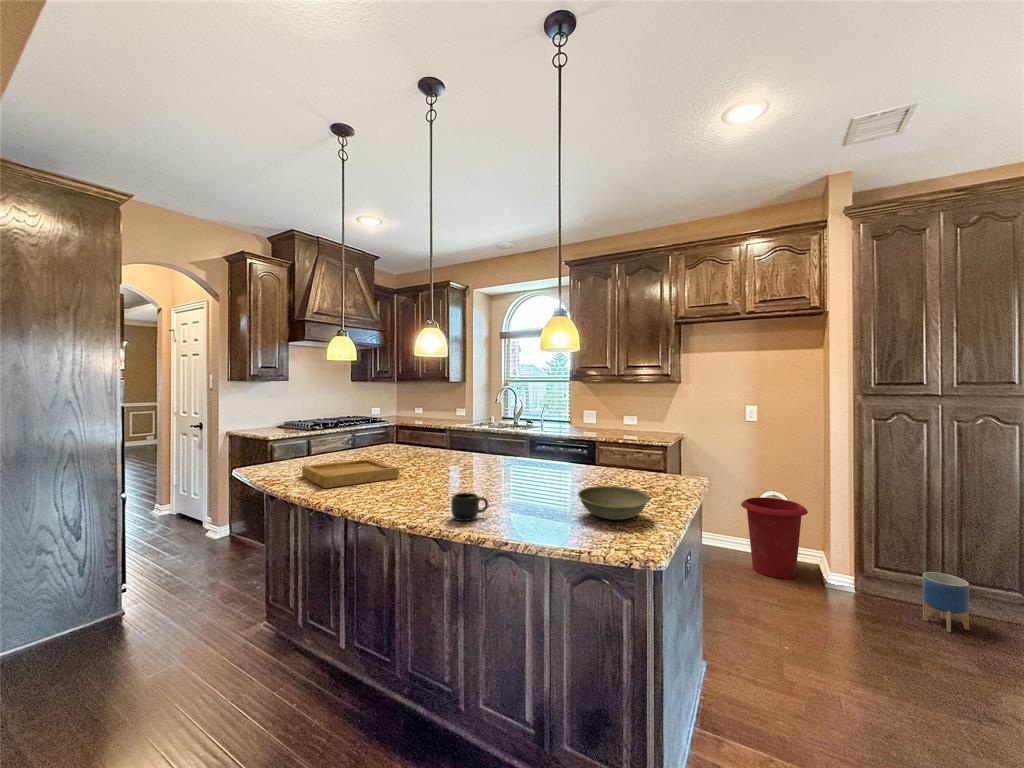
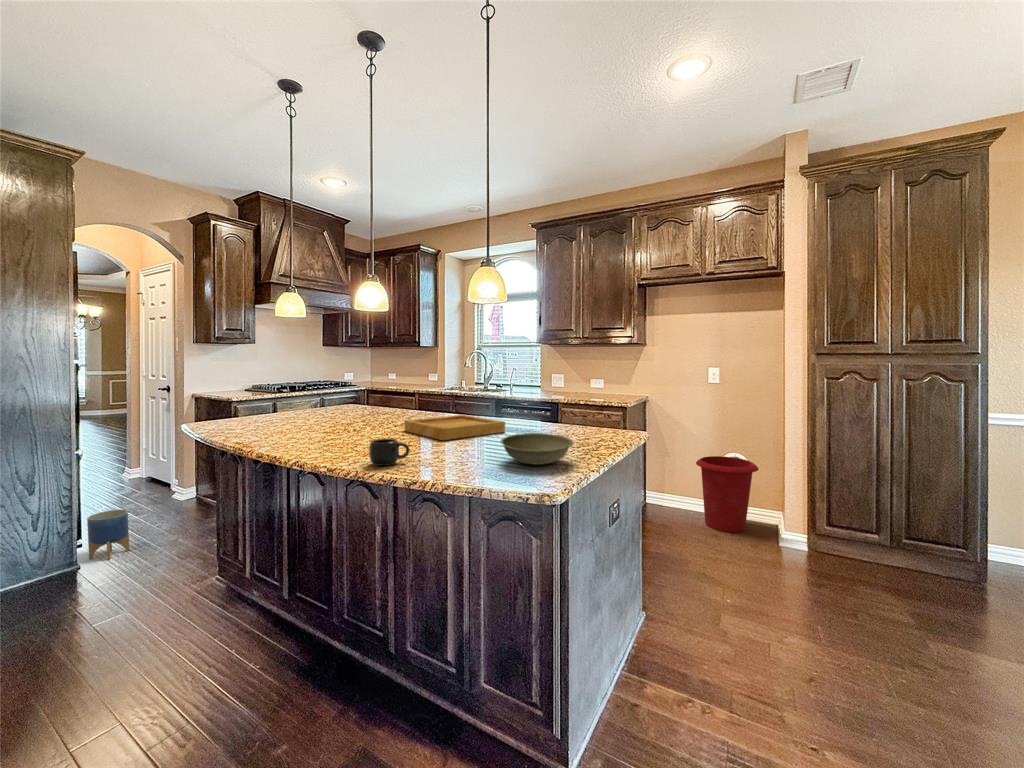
tray: present [302,459,399,488] -> present [404,415,505,440]
planter: present [923,572,969,632] -> present [87,510,129,560]

